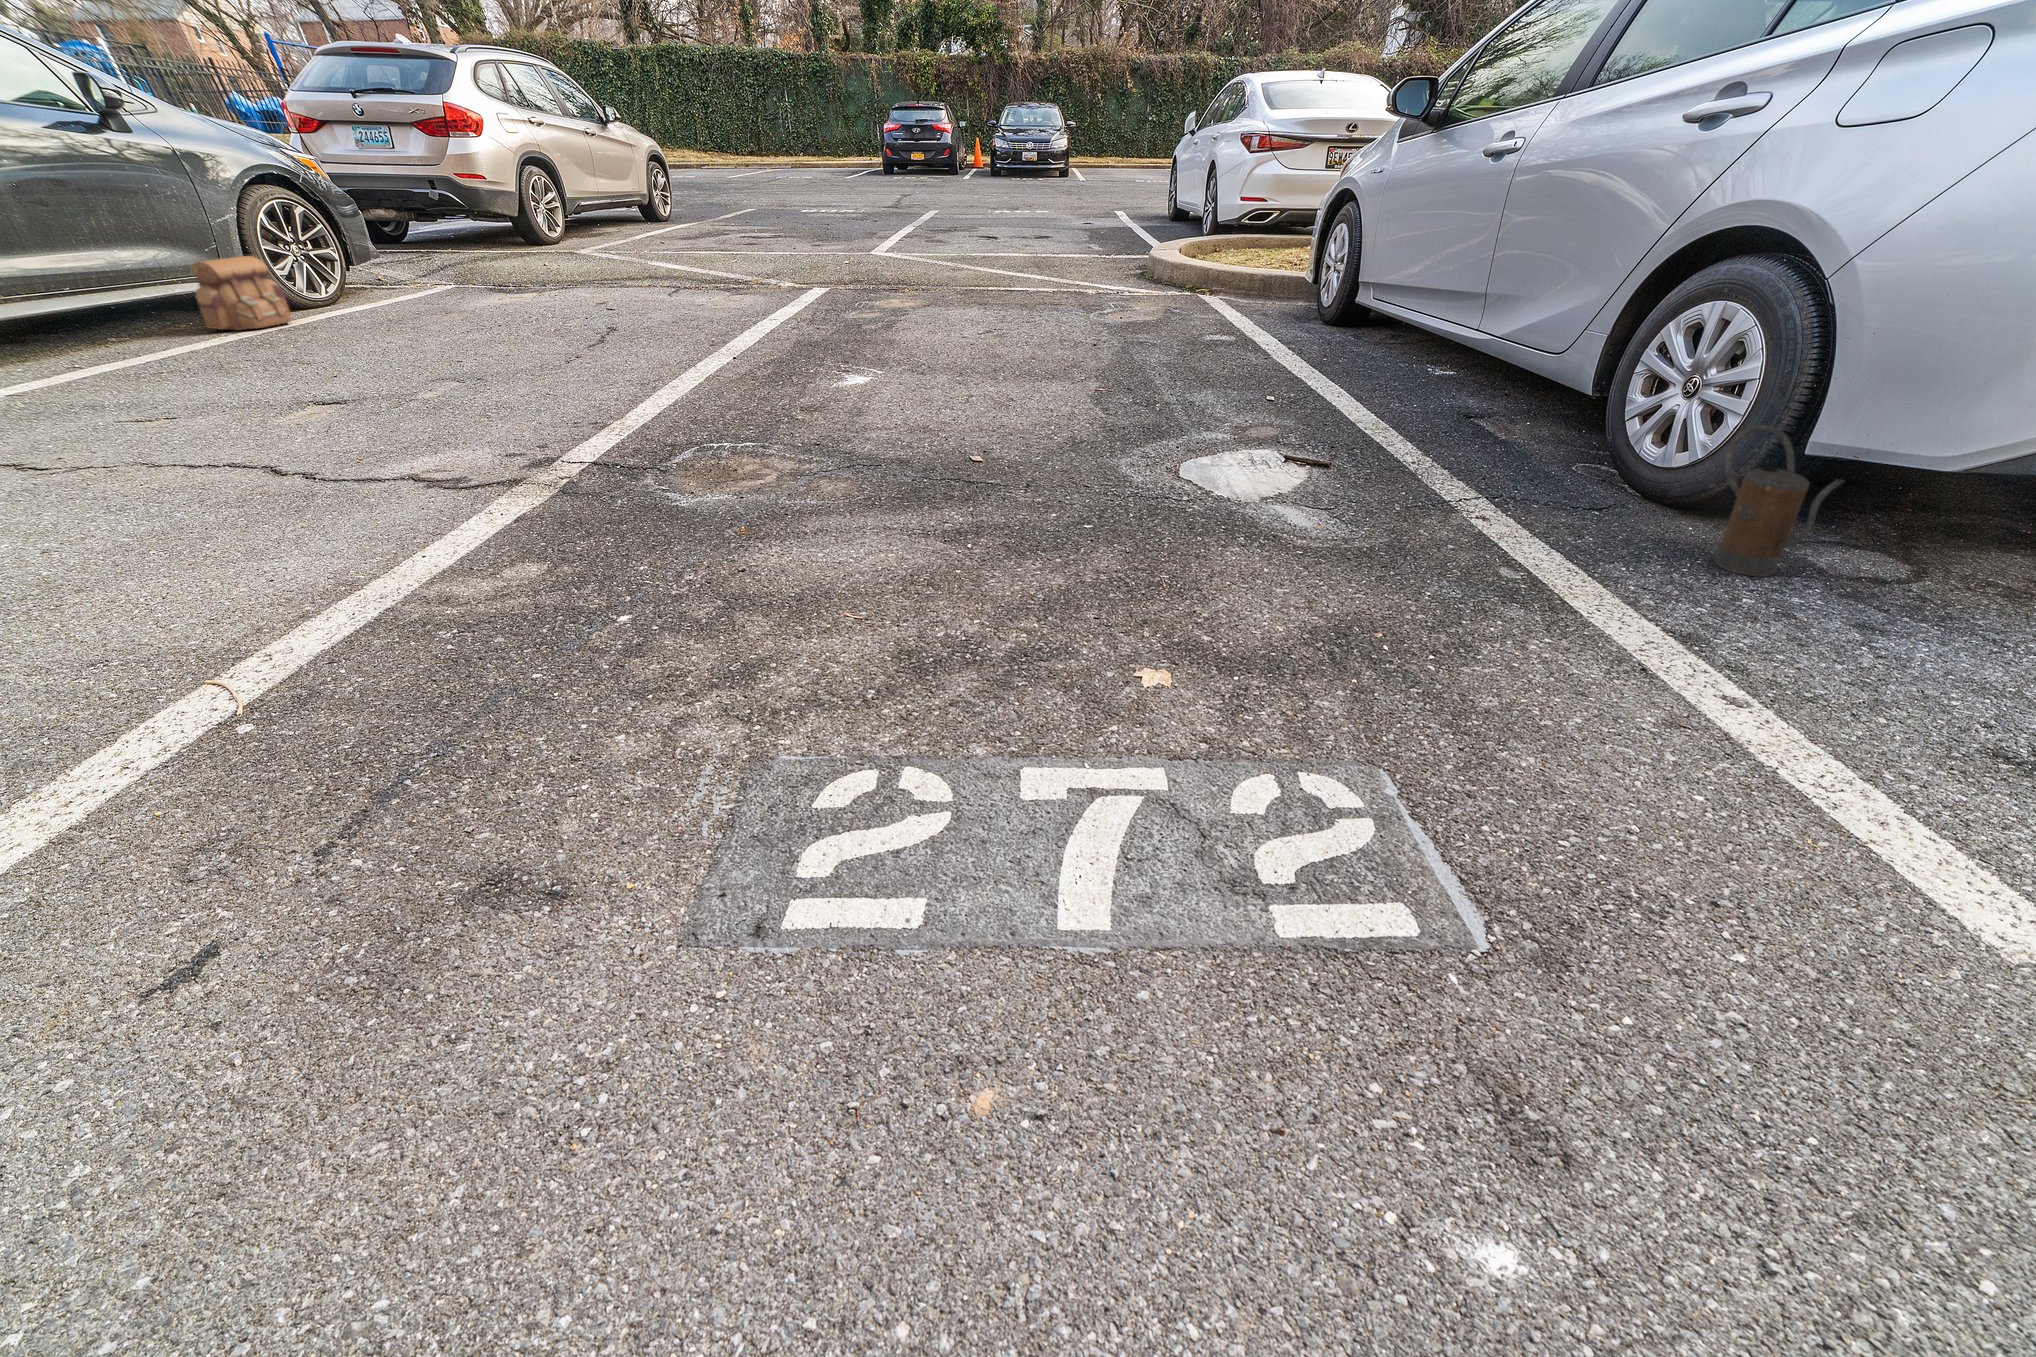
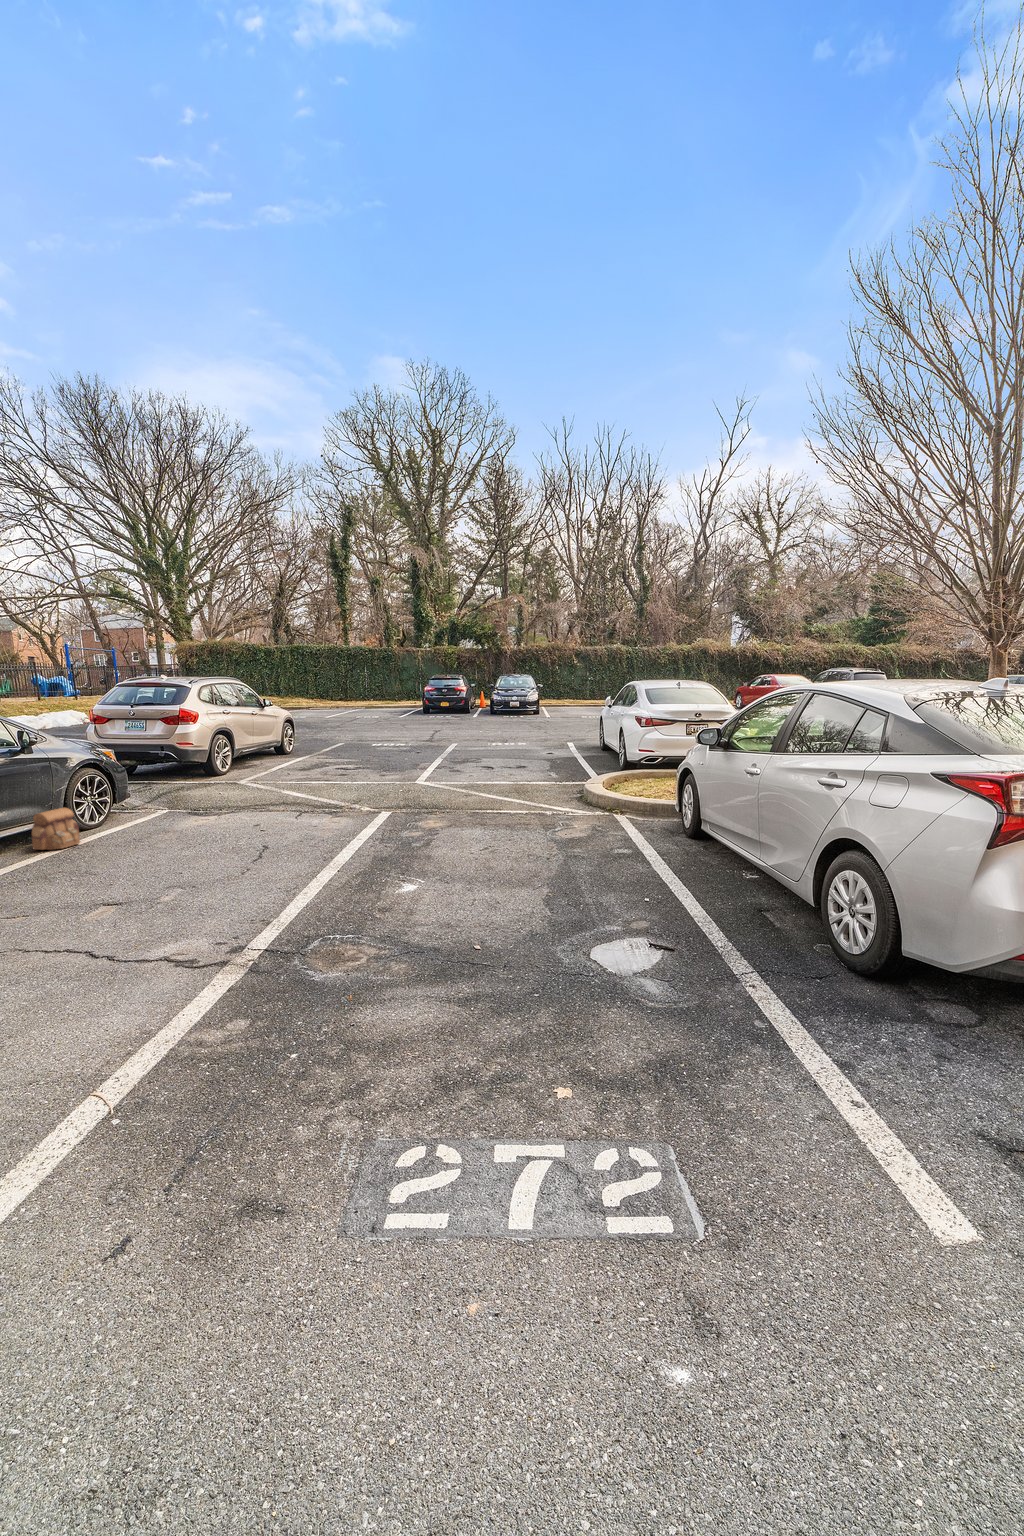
watering can: present [1714,425,1843,576] -> none [864,946,913,1027]

